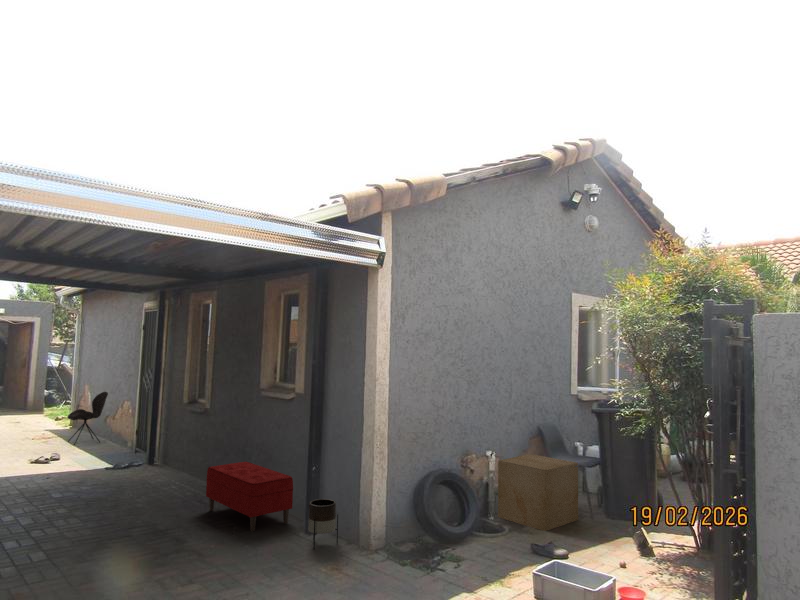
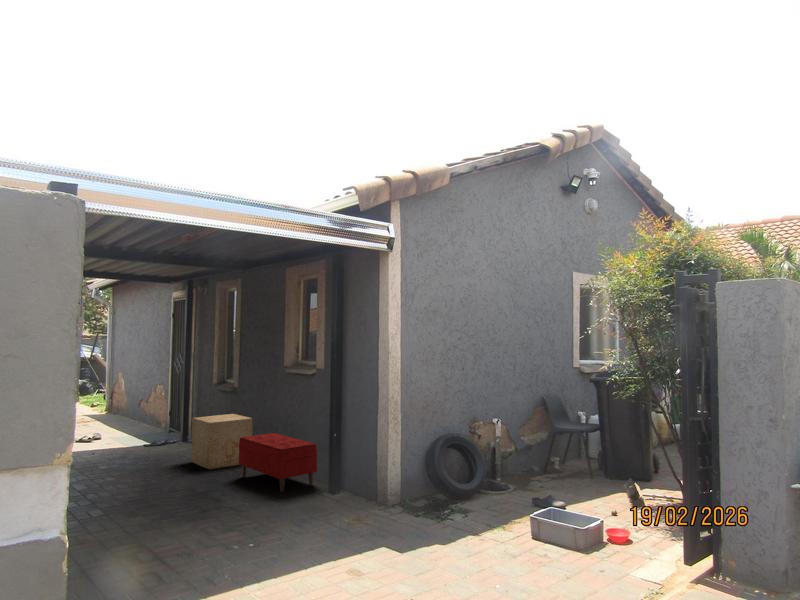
chair: present [68,392,108,445] -> none [105,378,141,427]
cardboard box: present [498,454,578,531] -> present [192,414,253,469]
planter: present [308,499,338,549] -> none [332,461,358,504]

